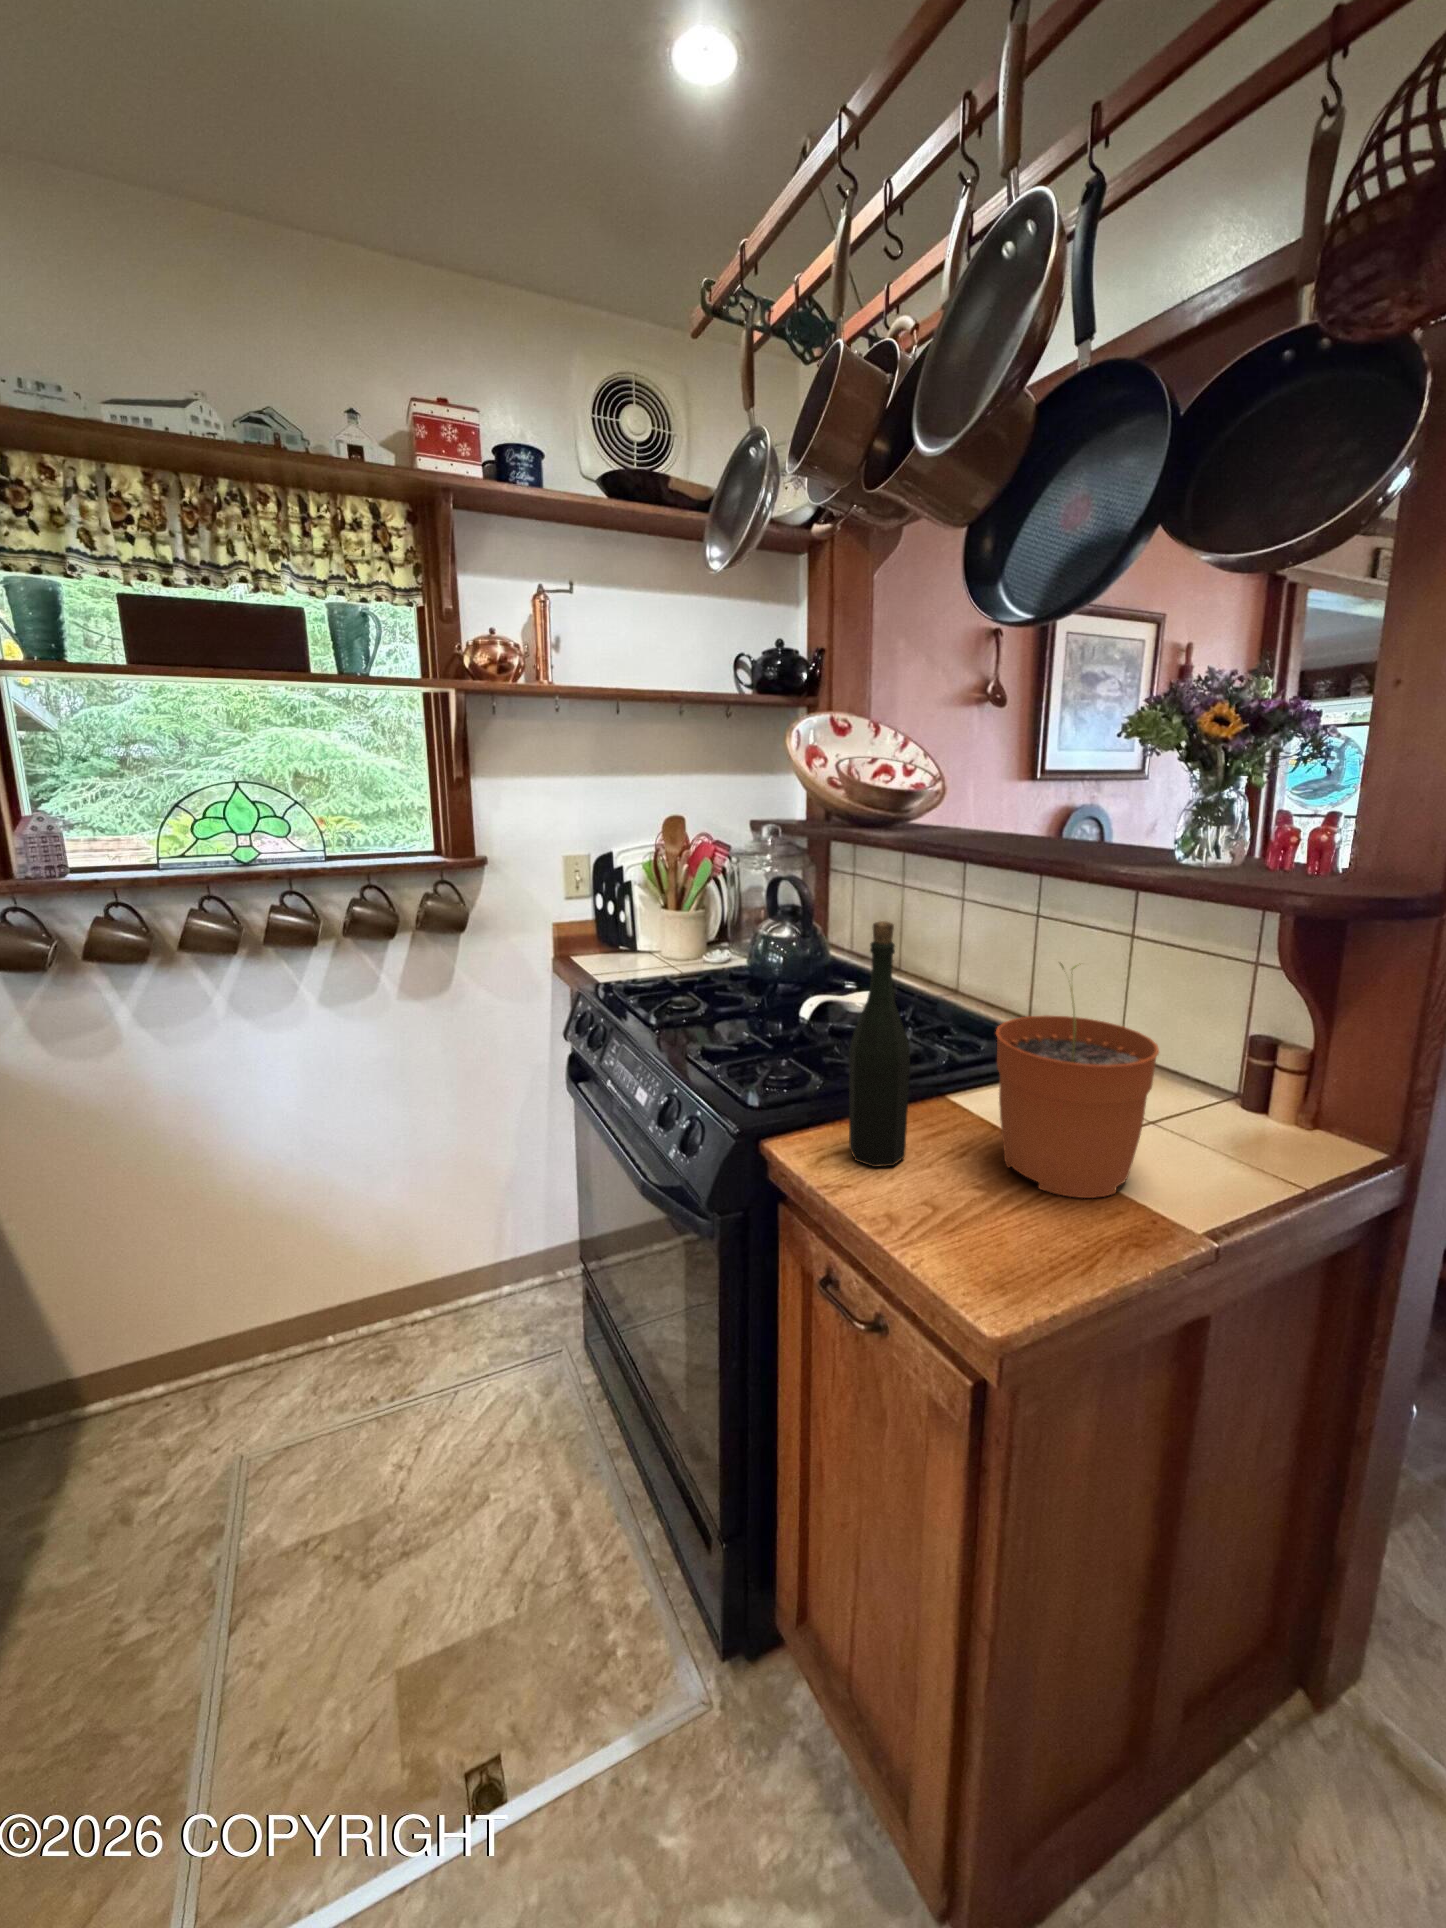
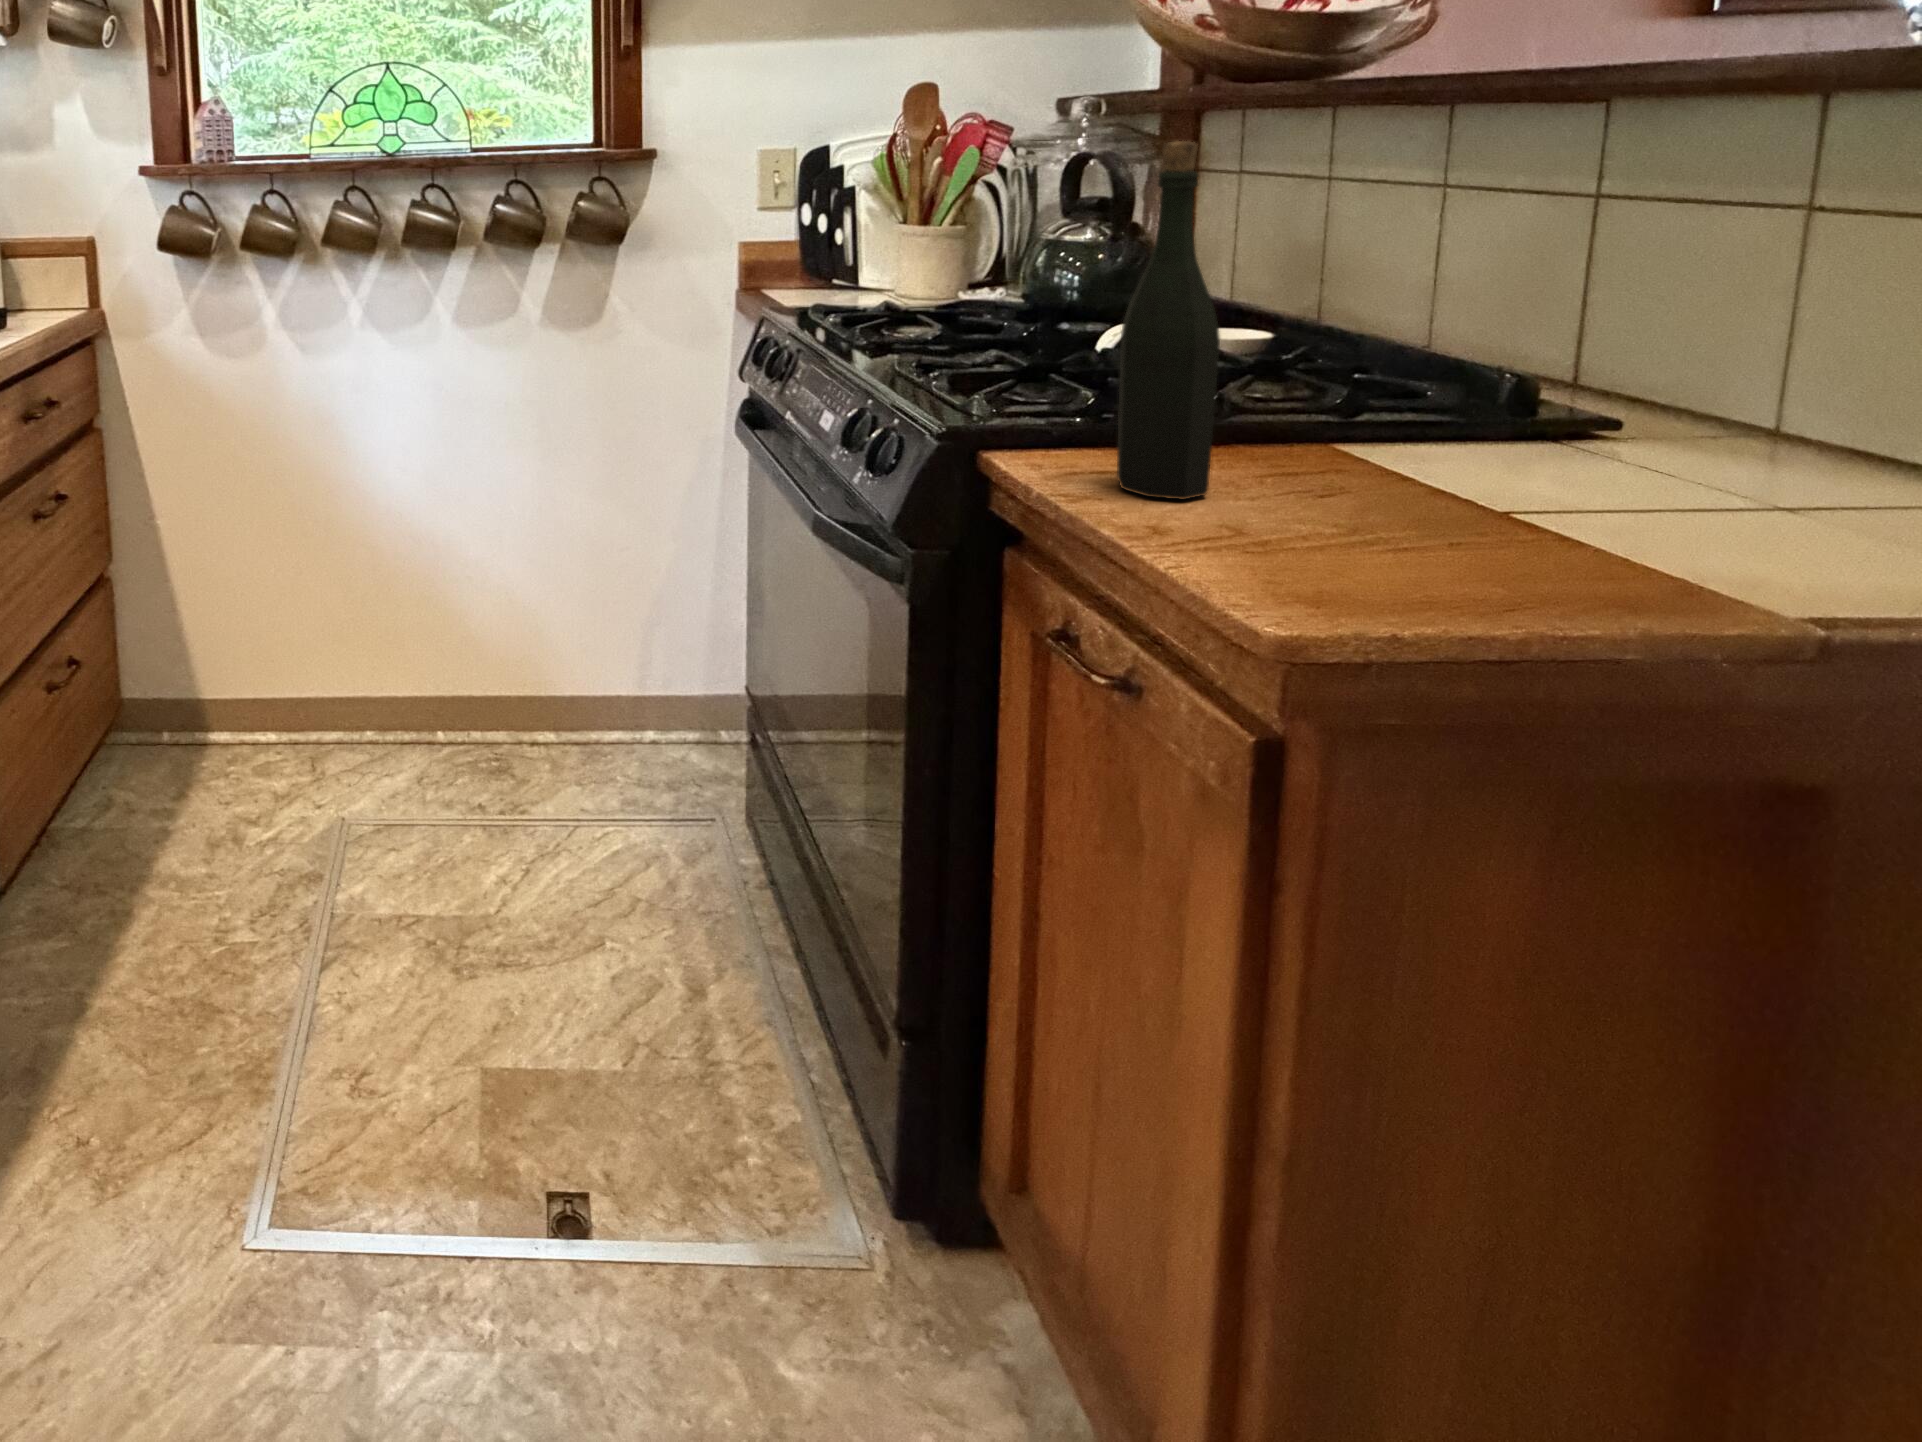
plant pot: present [996,963,1159,1198] -> none [1377,200,1708,569]

